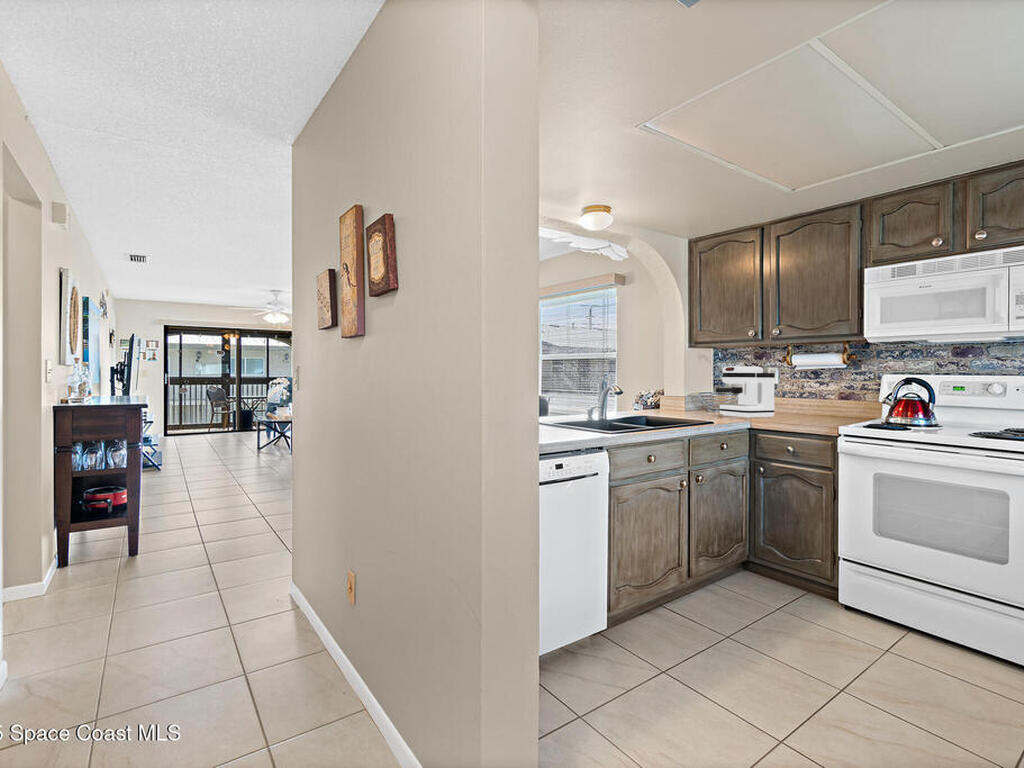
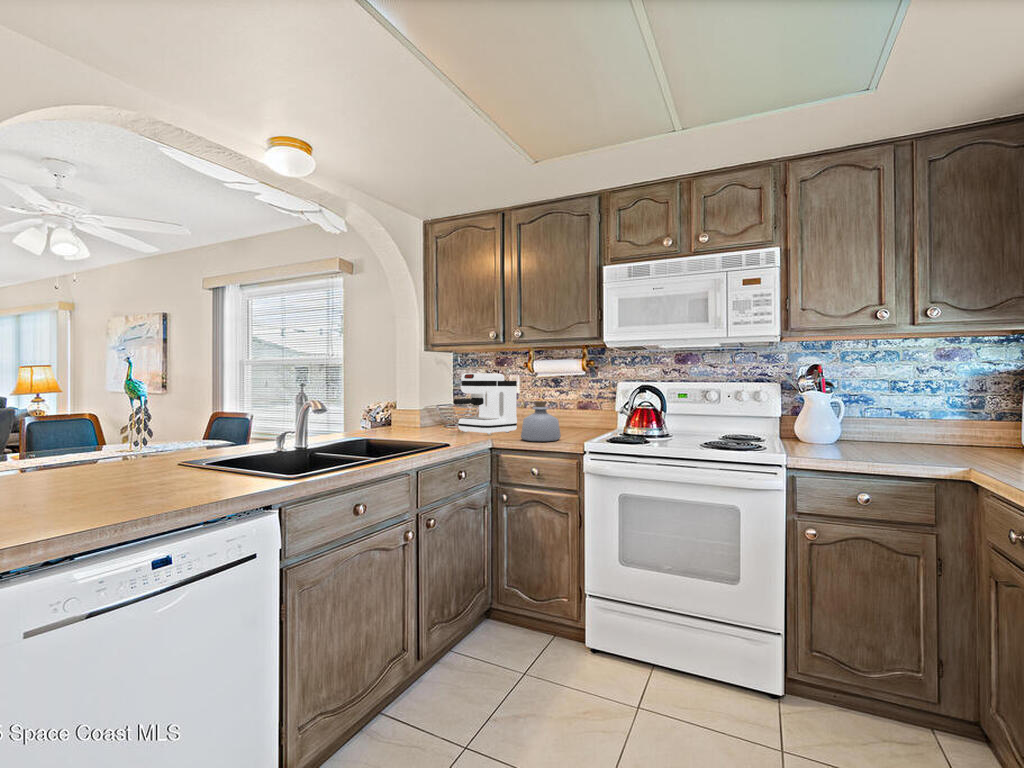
bottle: none [778,391,817,425] -> present [521,401,561,441]

